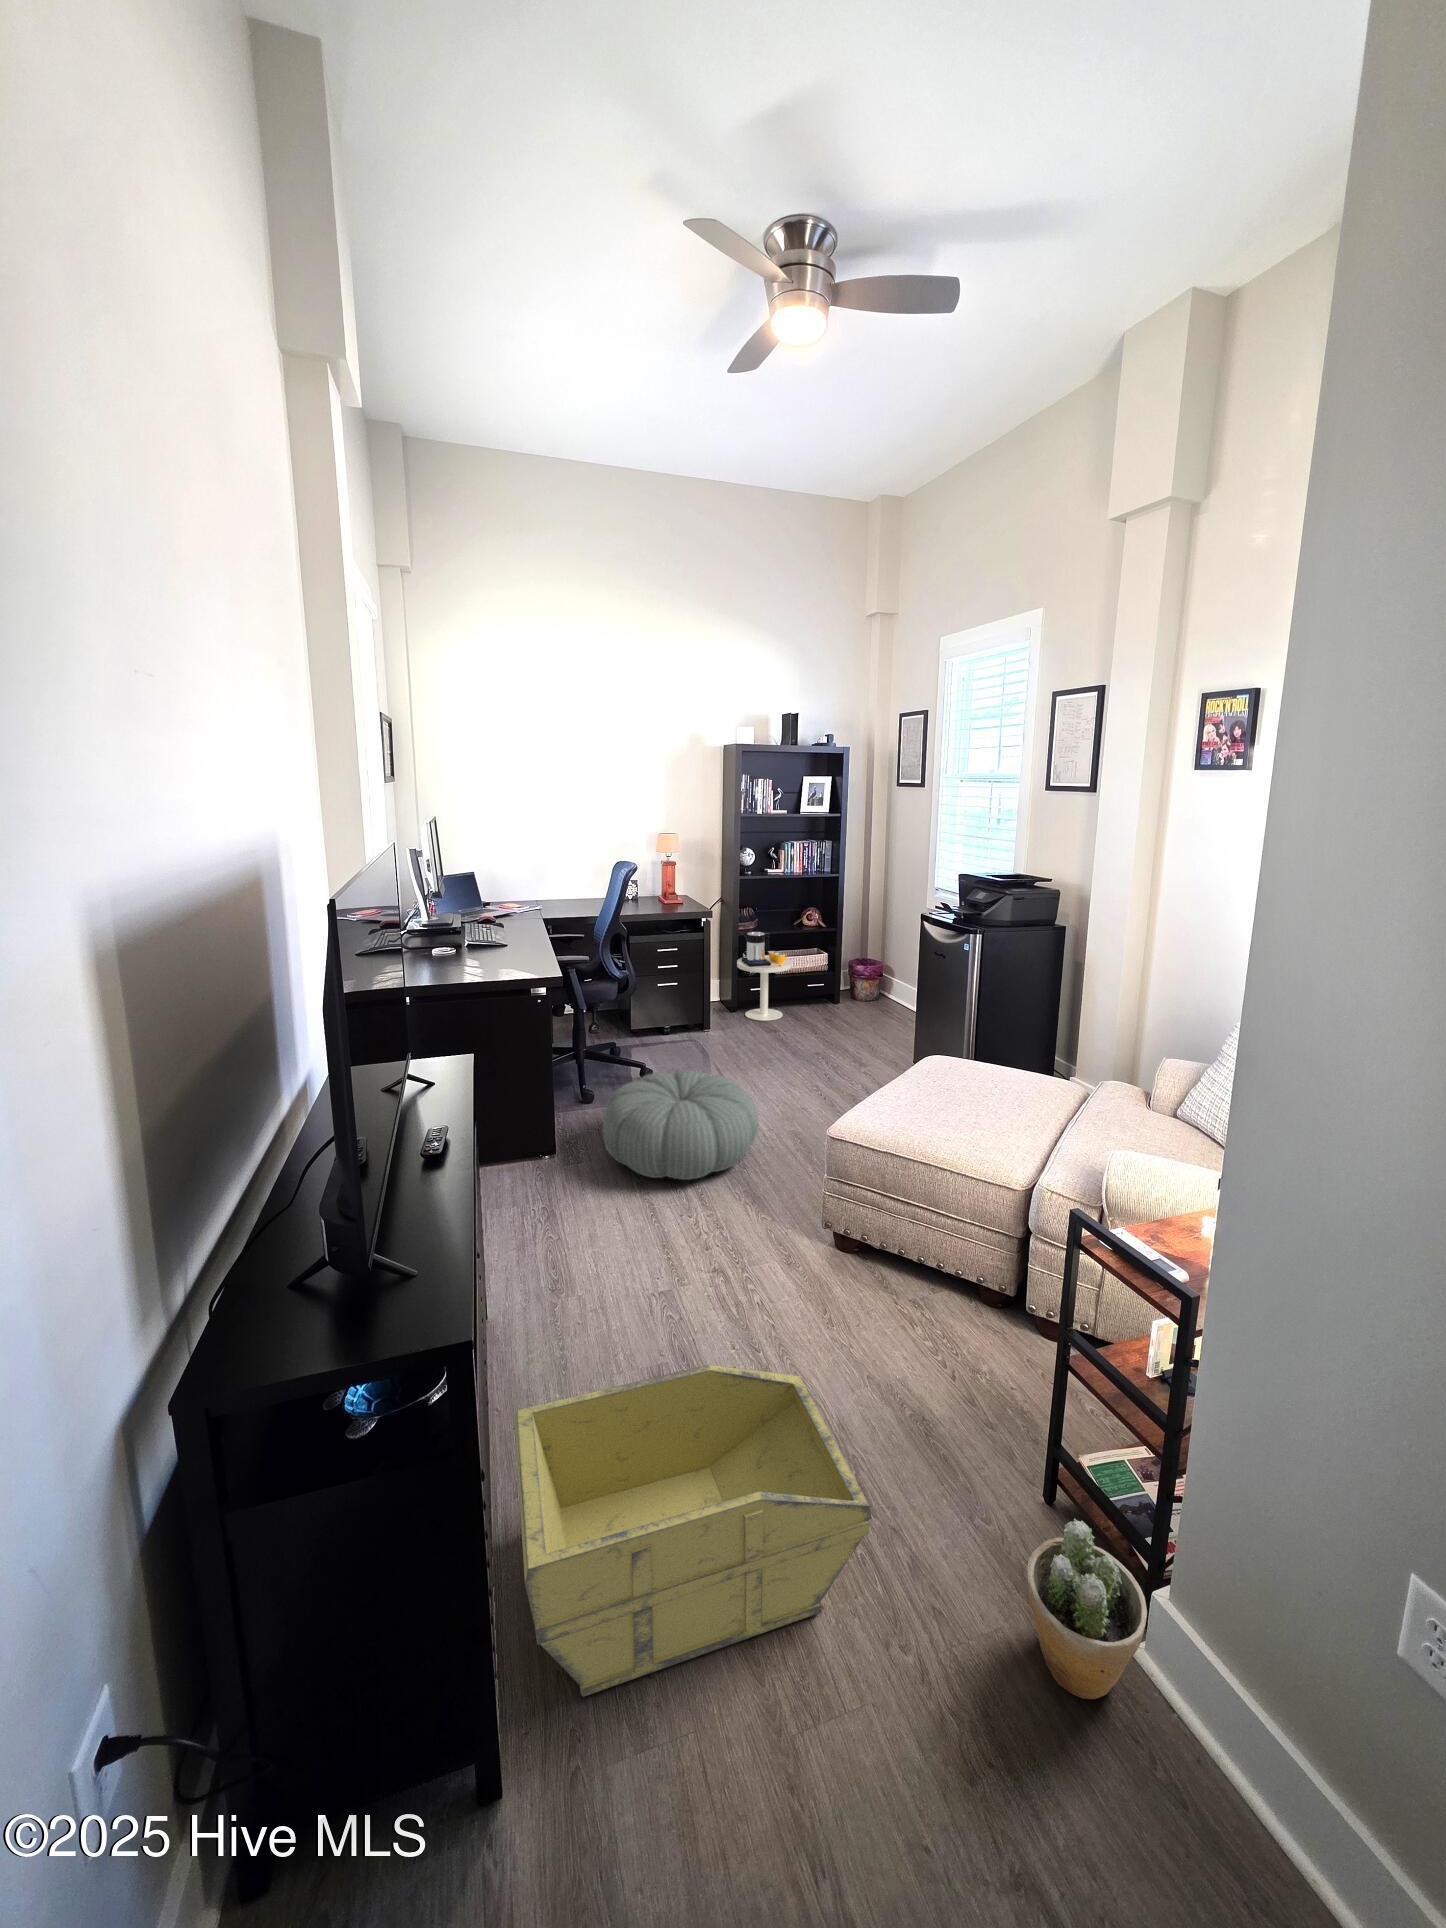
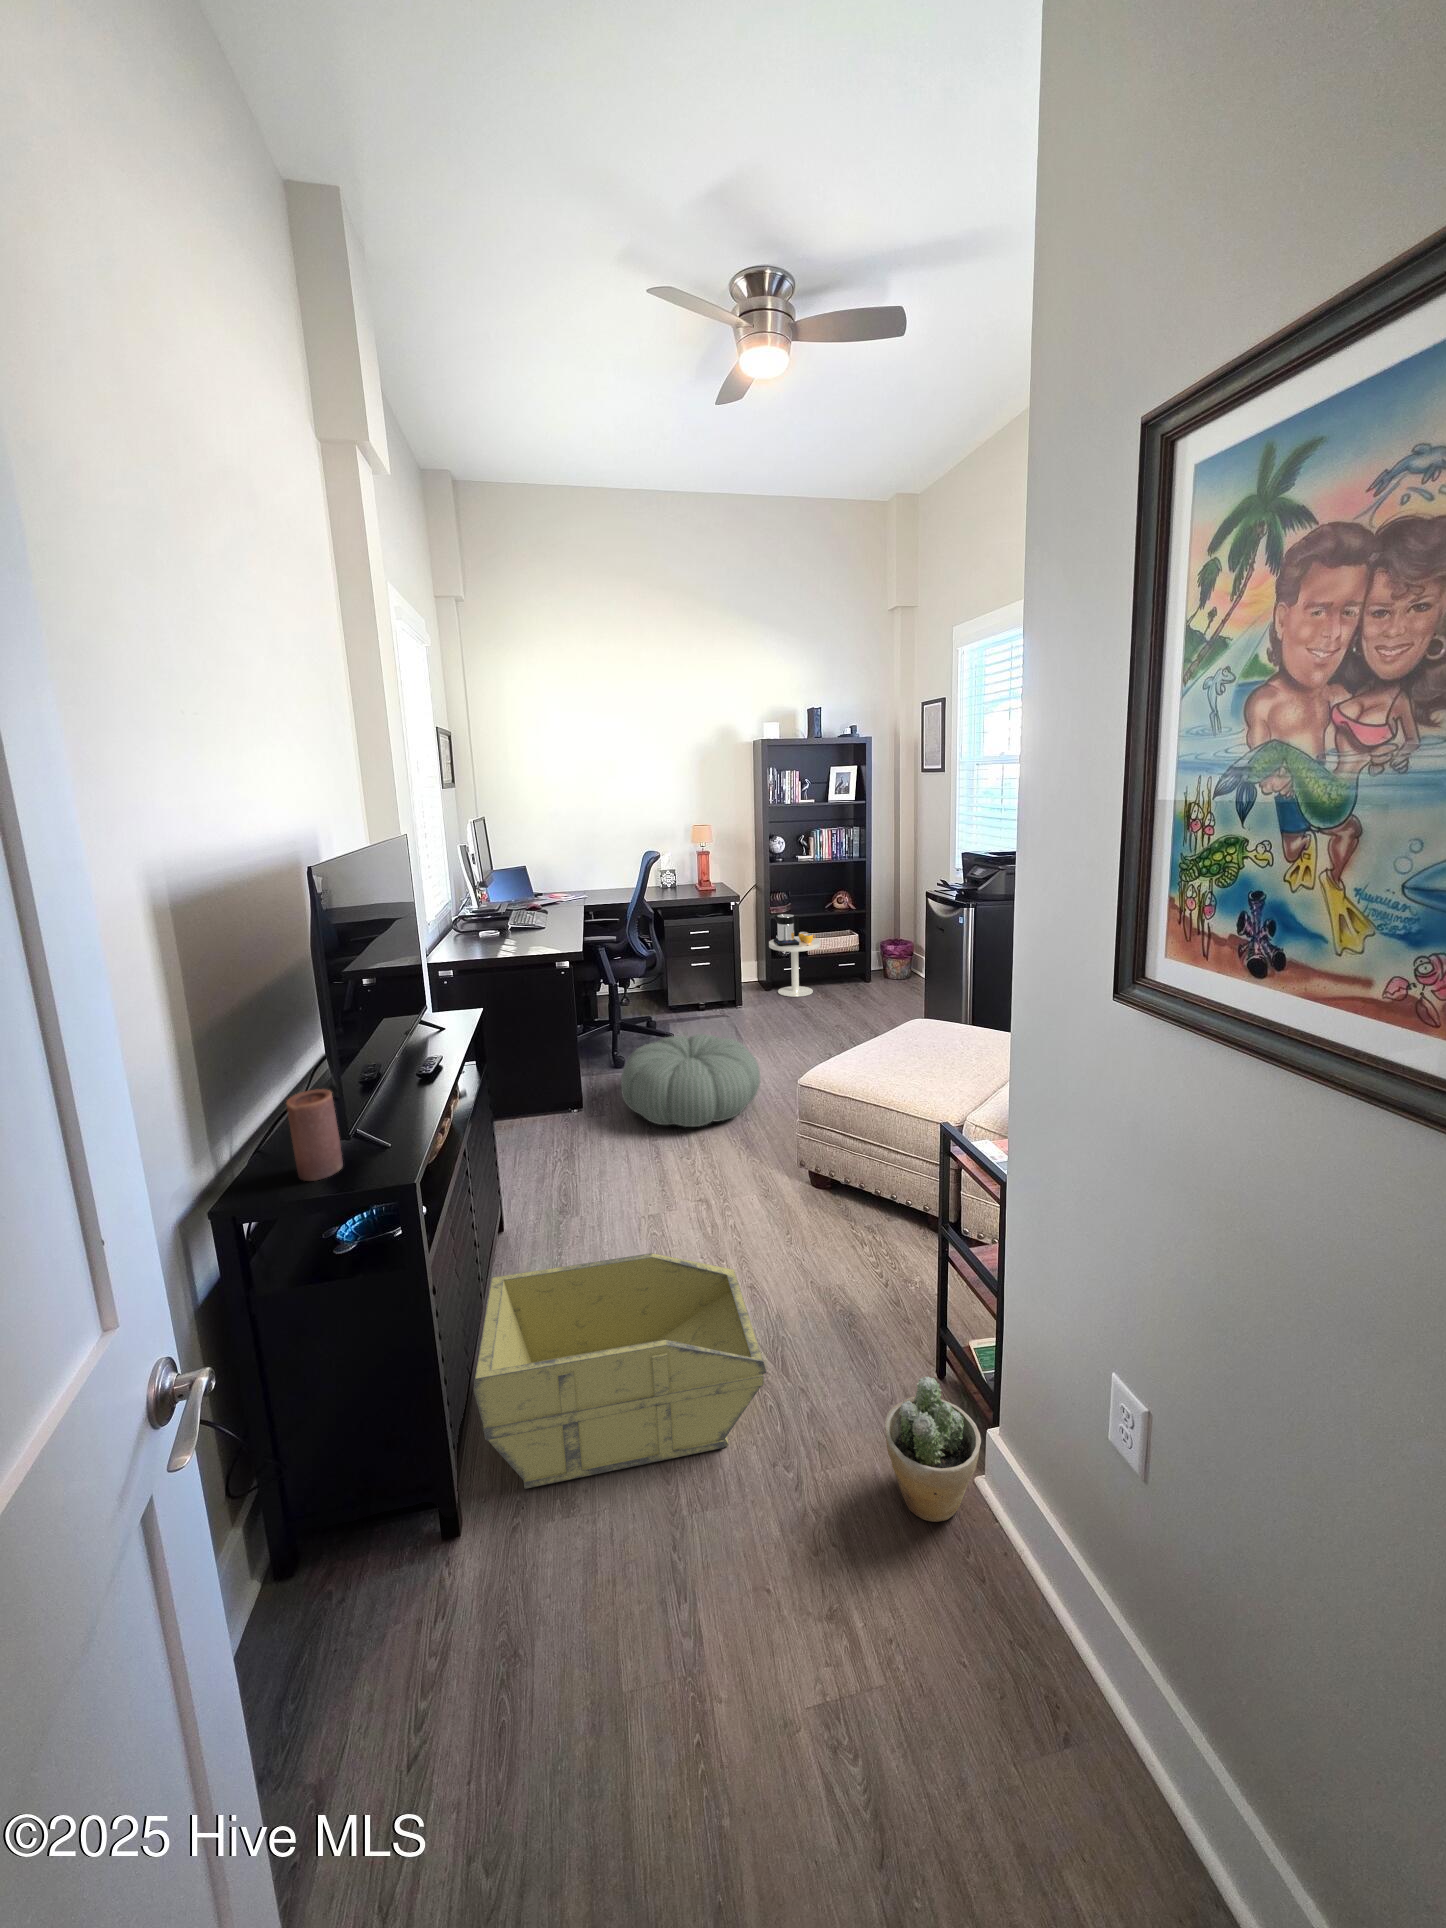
candle: none [291,1206,362,1335] -> present [287,1089,343,1181]

